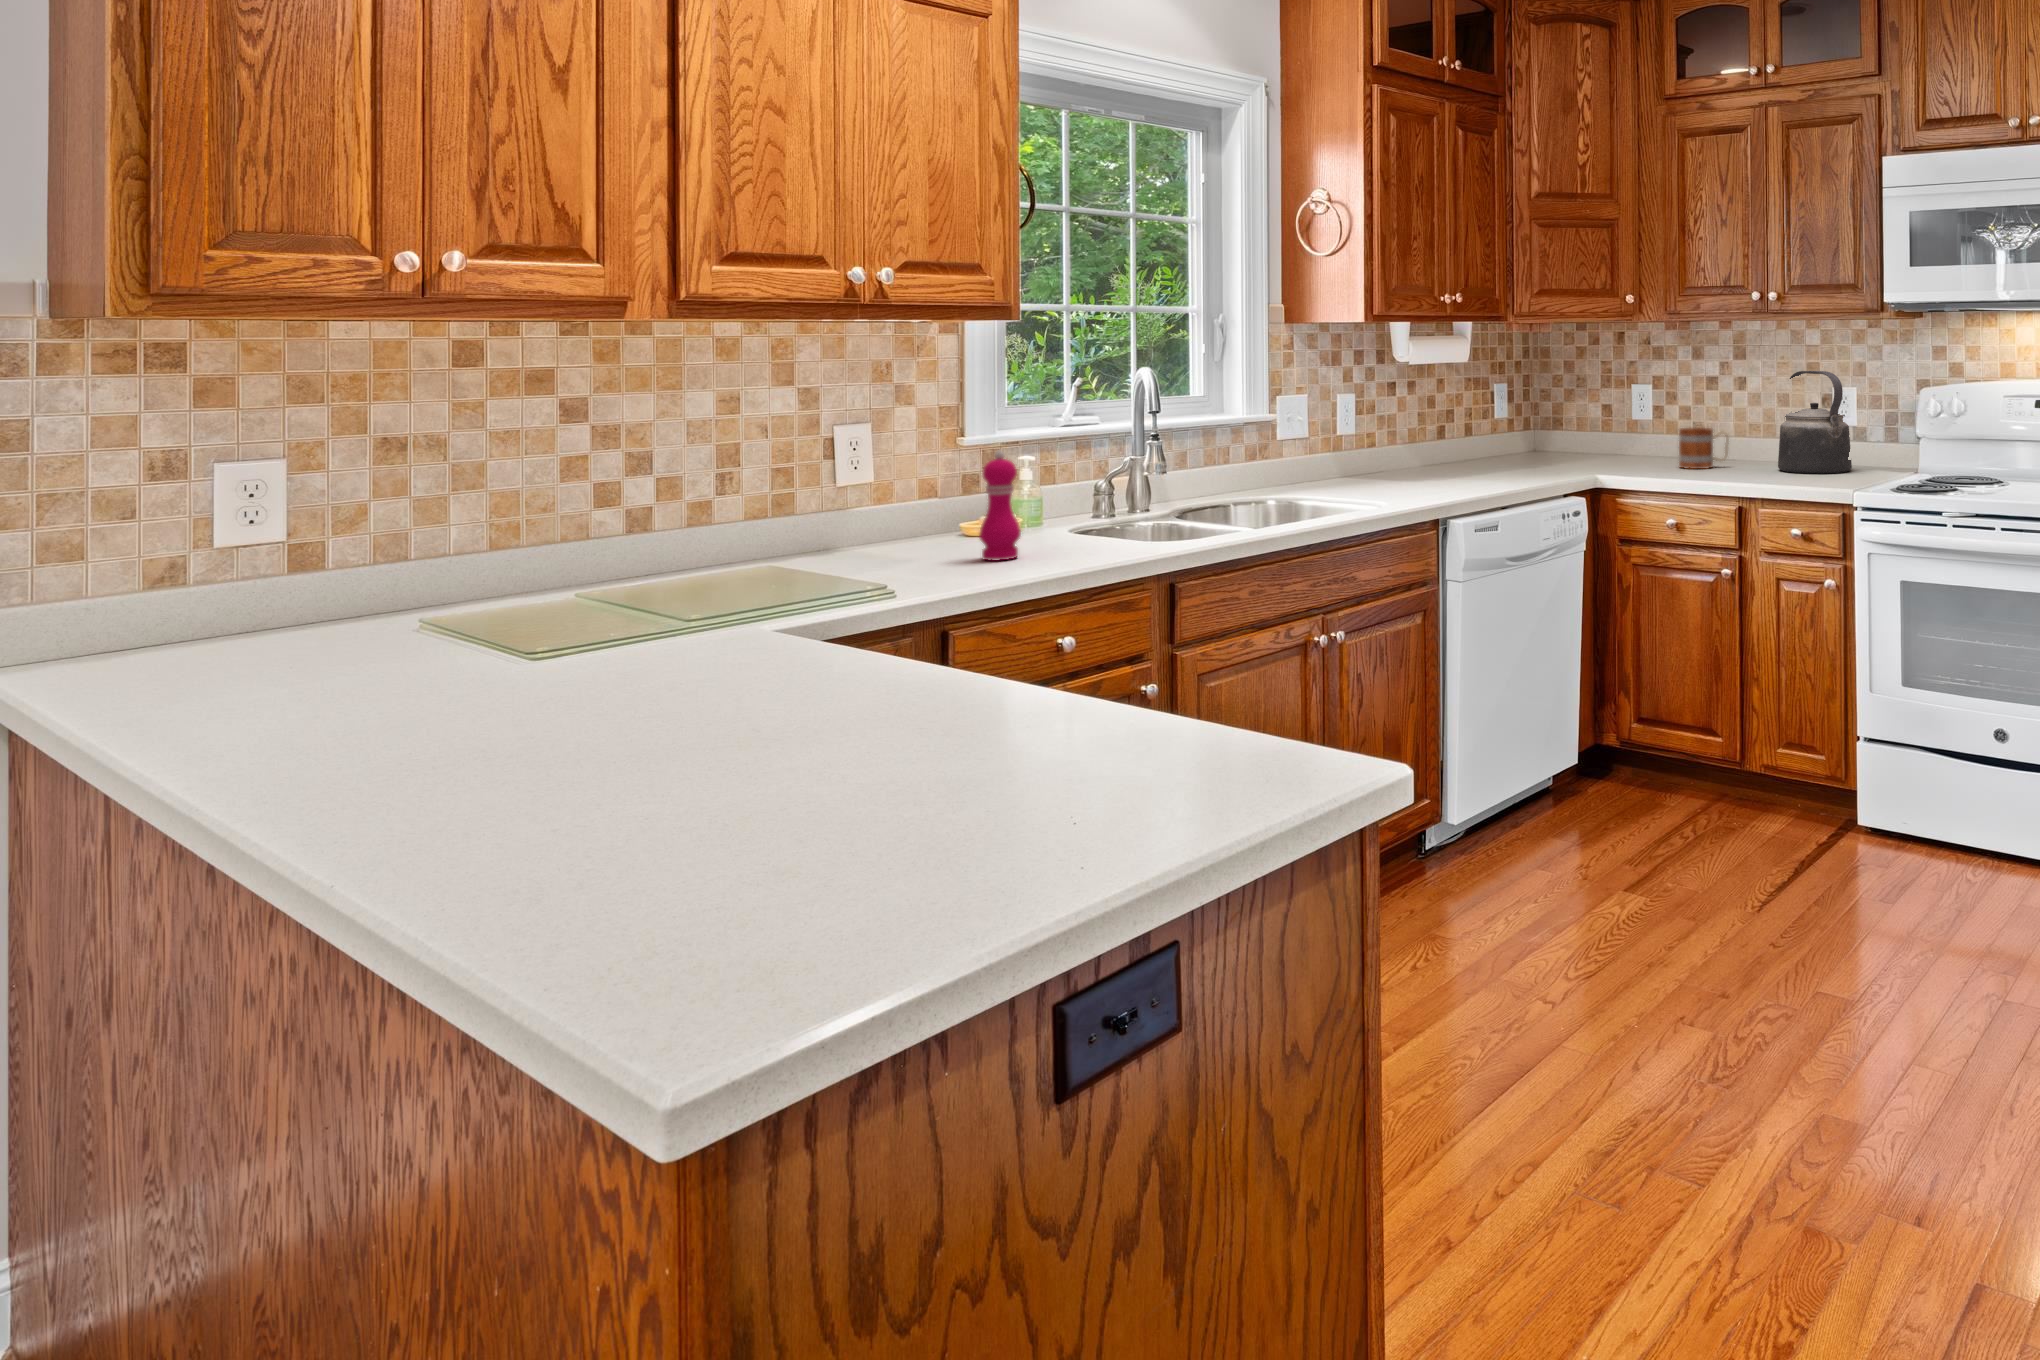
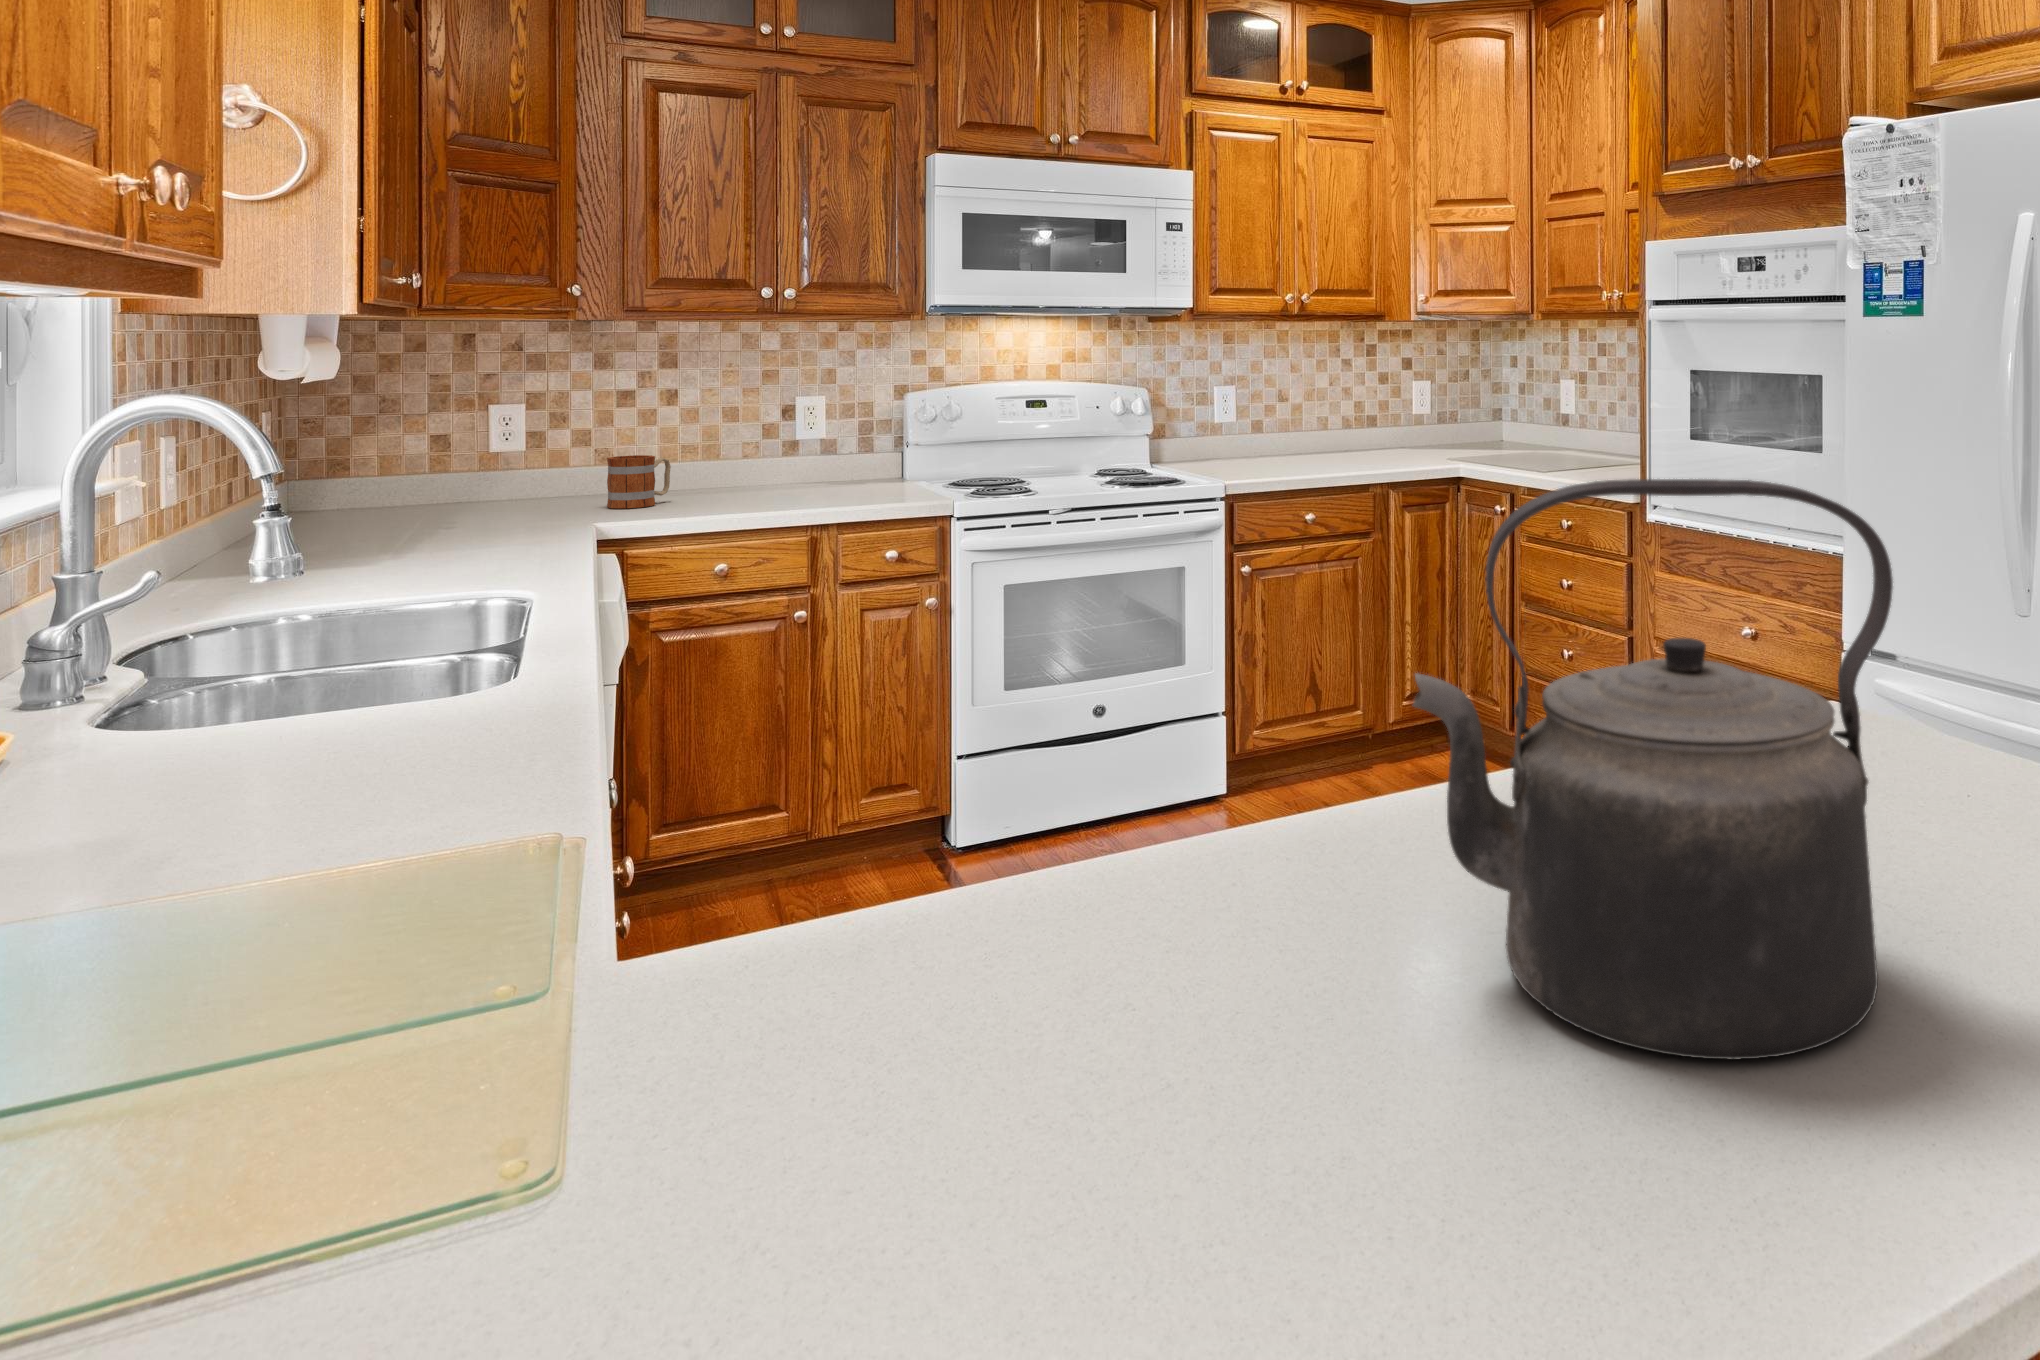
kettle: present [1778,371,1852,474] -> present [1413,479,1893,1060]
pepper mill: present [979,450,1021,561] -> none [283,555,378,779]

